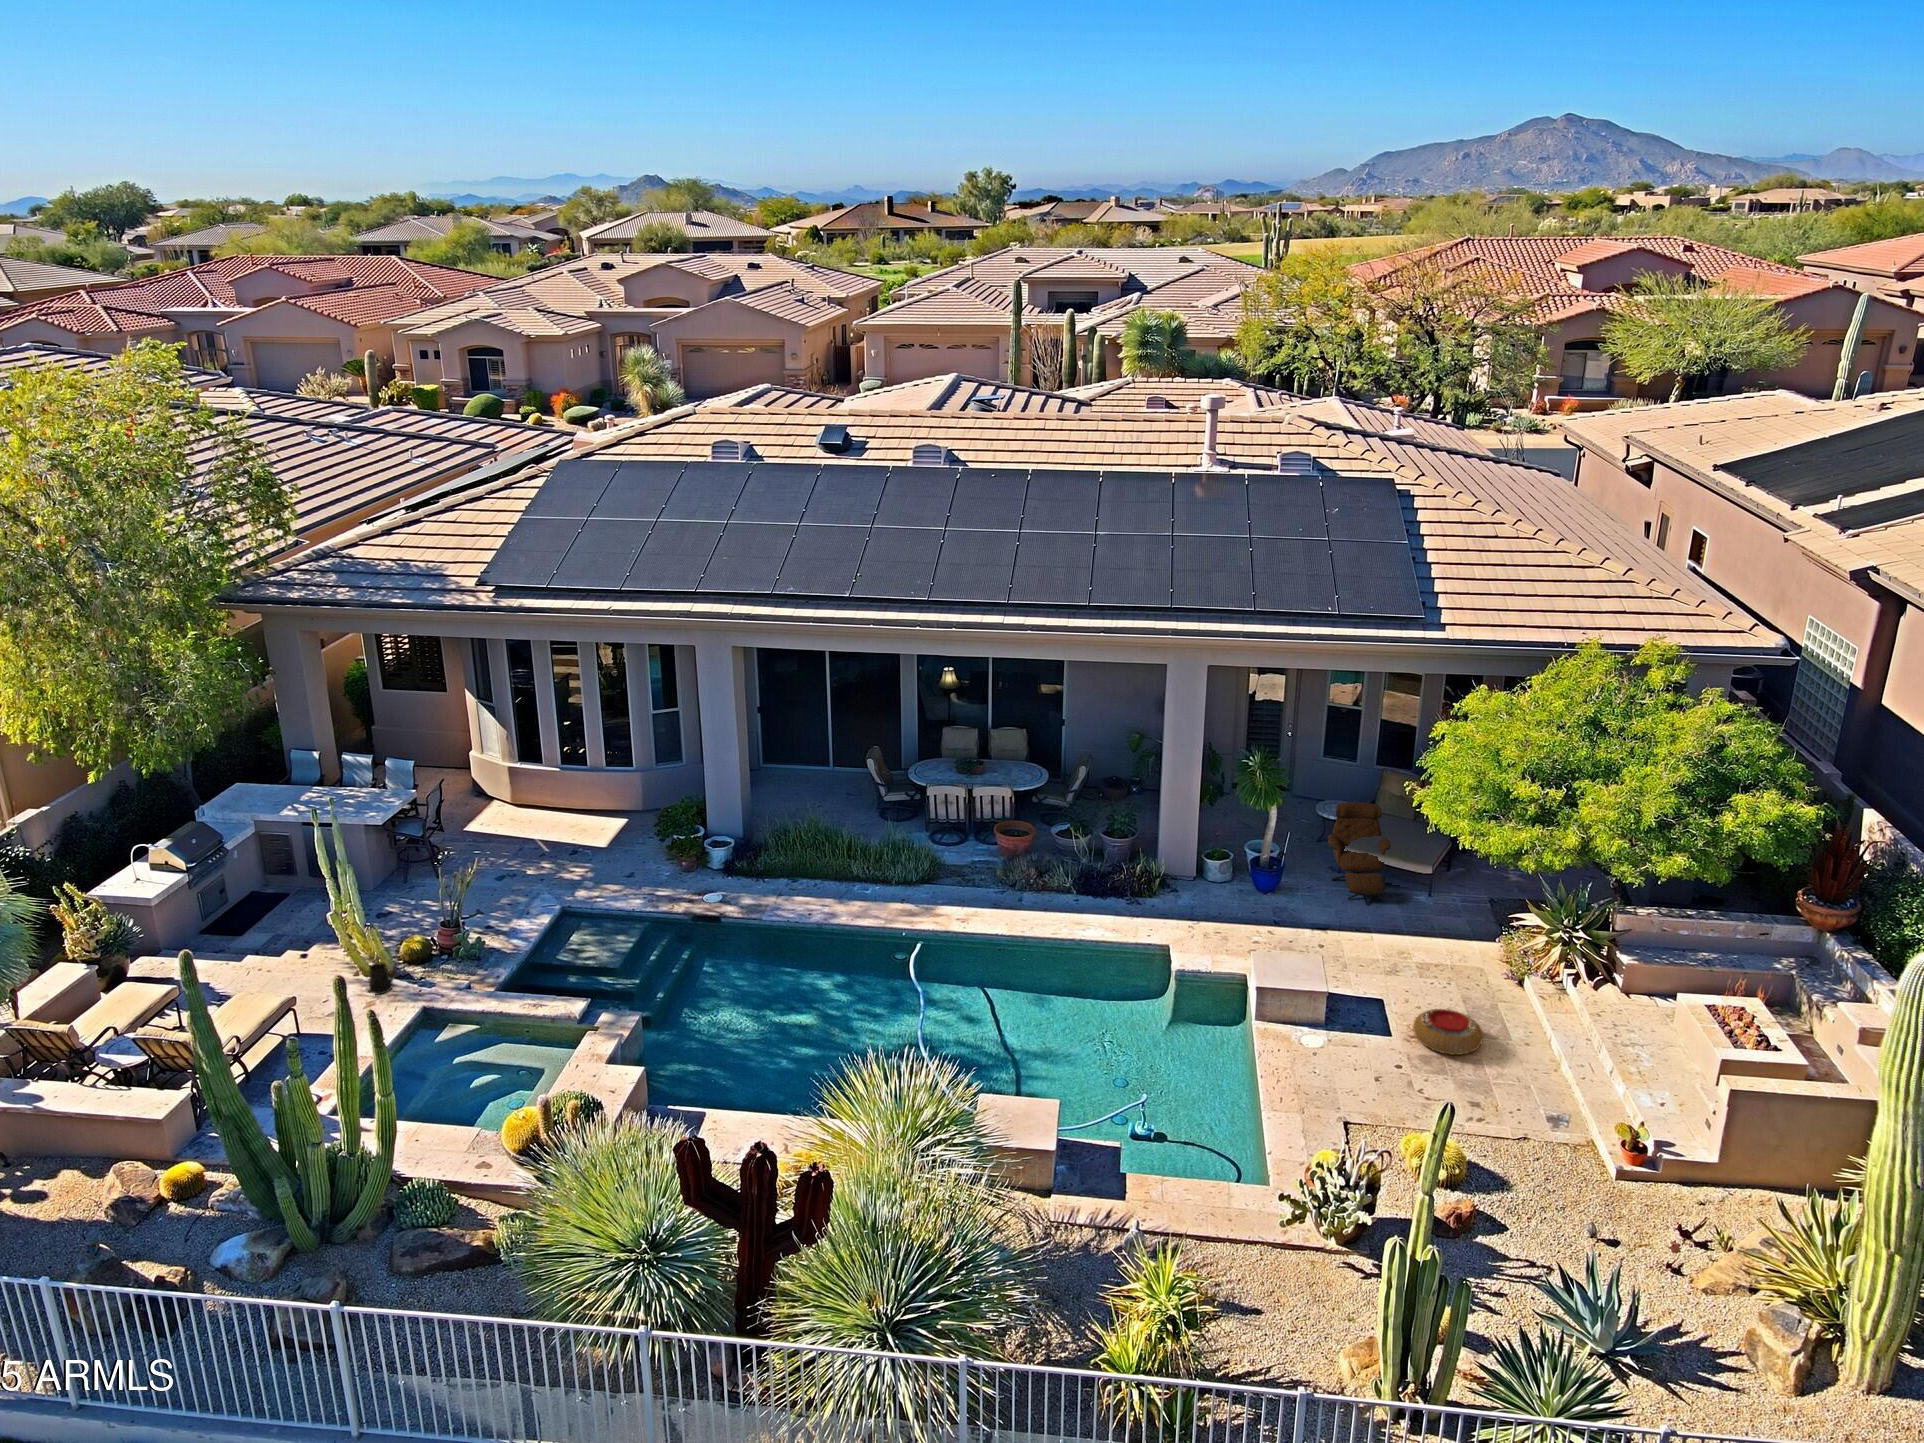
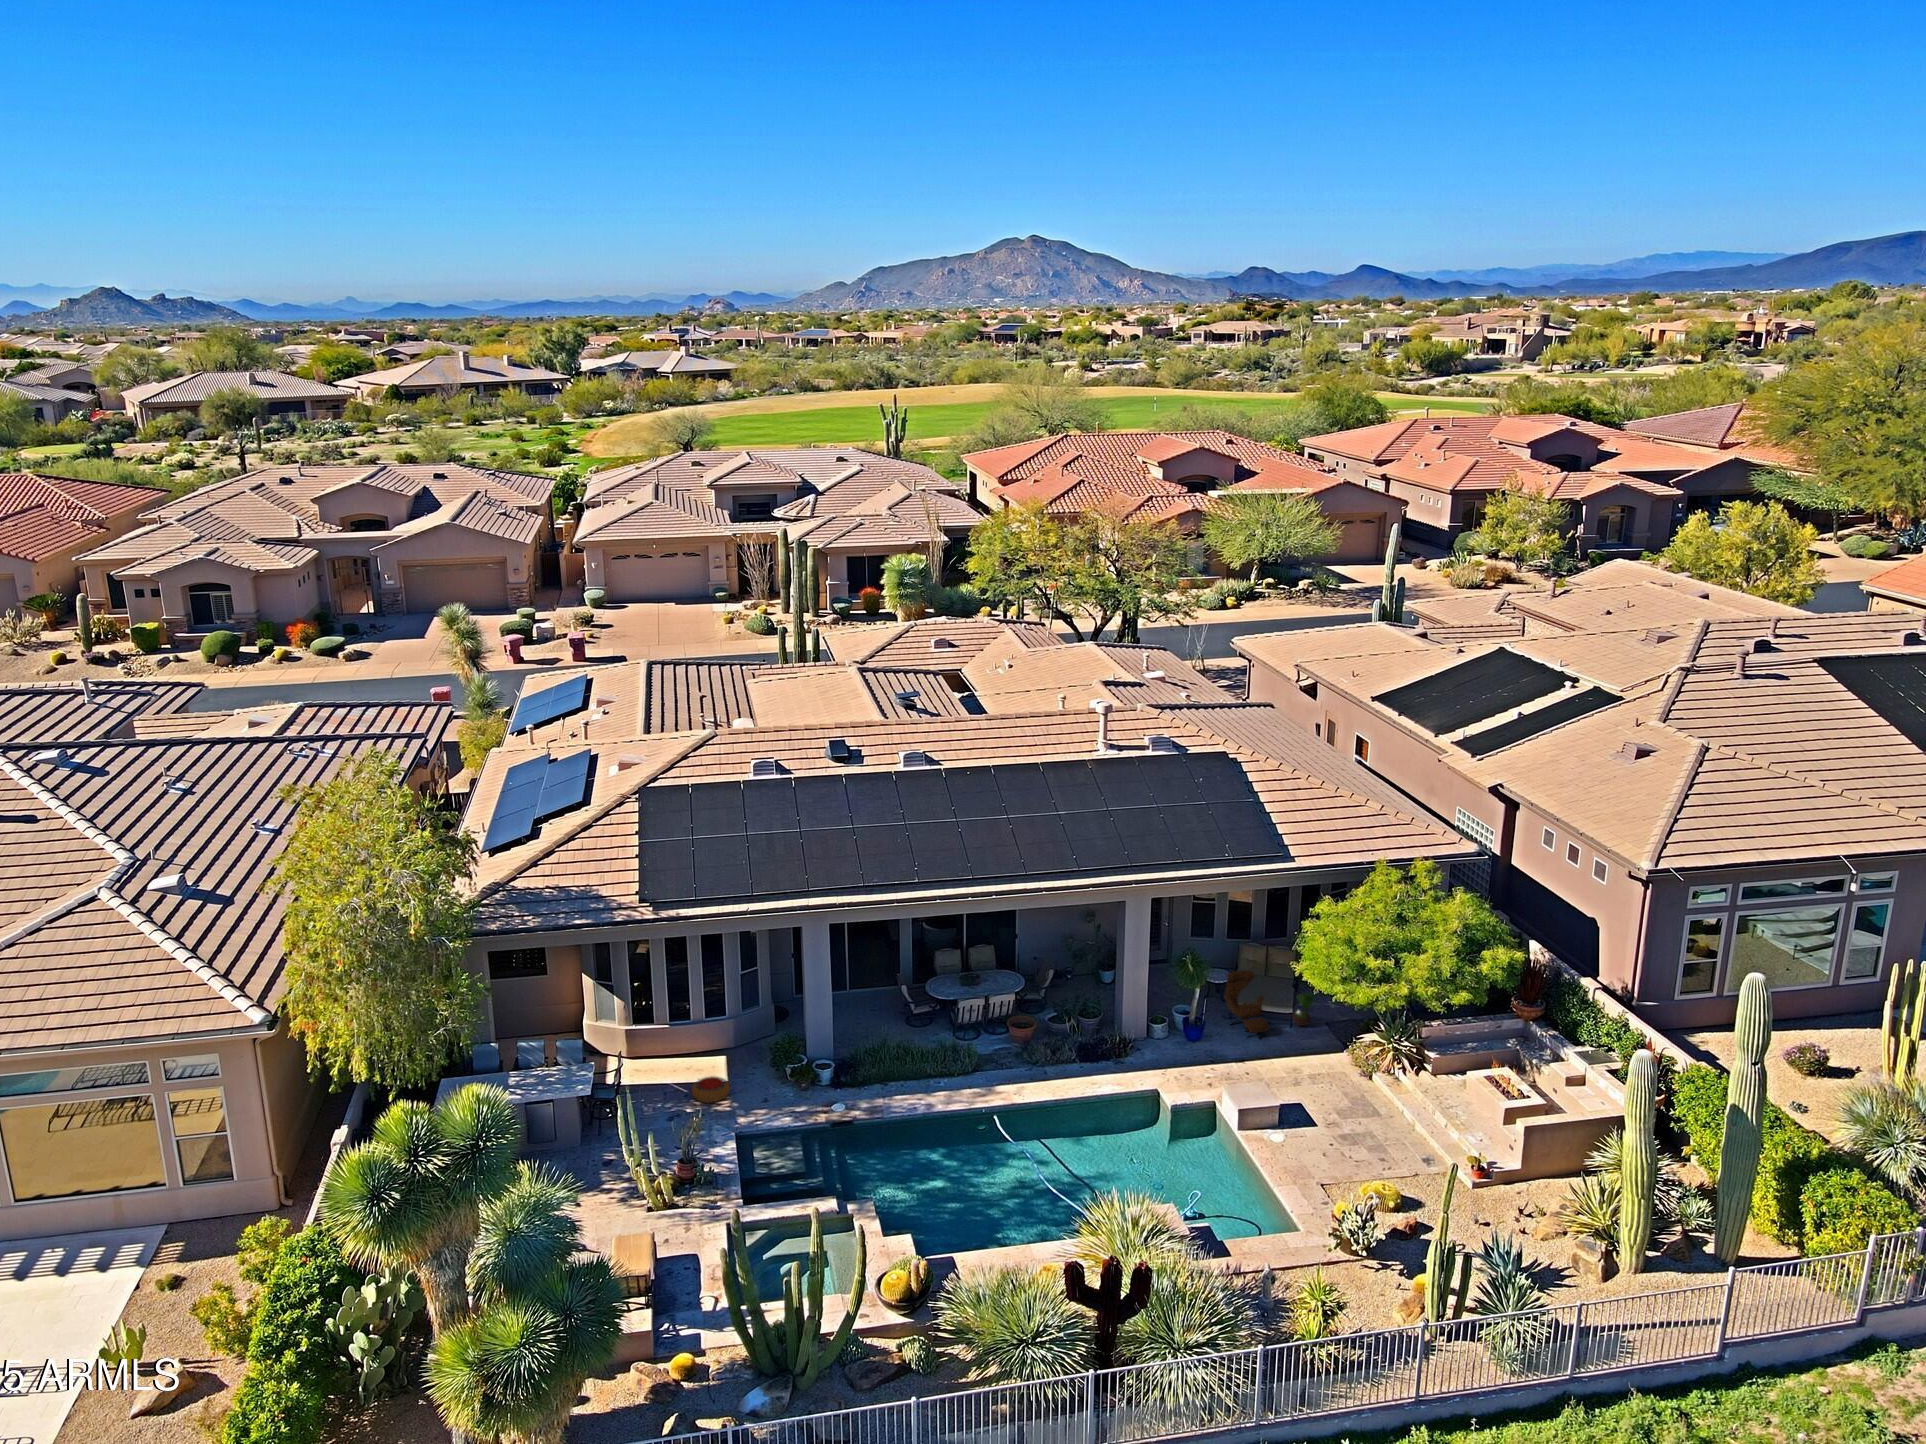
potted tree: none [1432,842,1474,897] -> present [1293,992,1314,1026]
watering can: present [368,956,396,994] -> none [649,1196,675,1226]
pouf: present [1413,1009,1483,1055] -> present [692,1076,730,1103]

